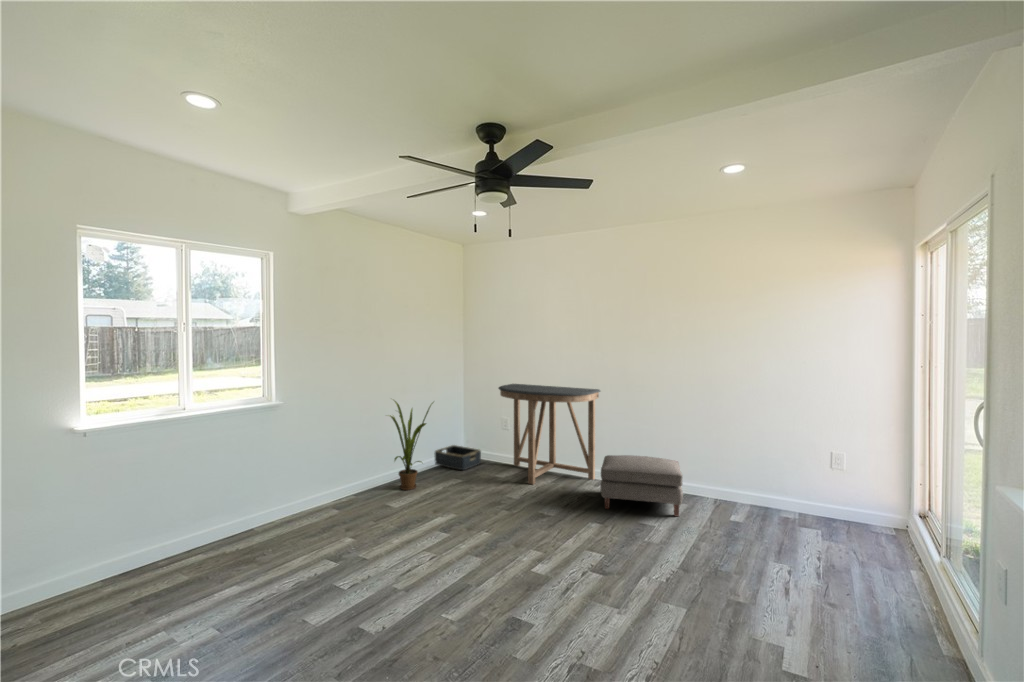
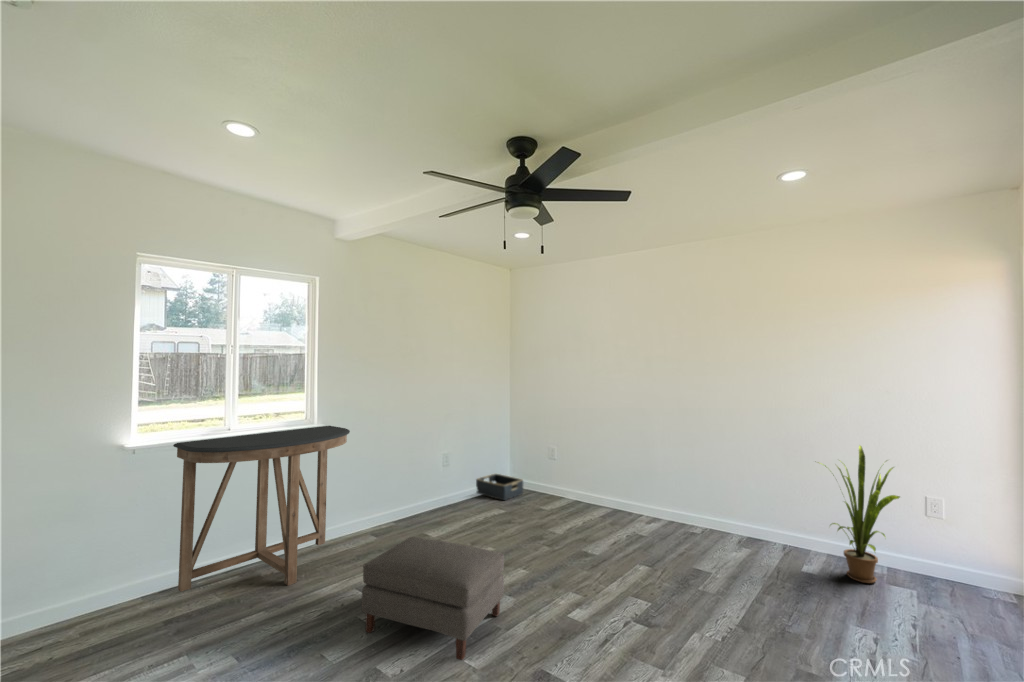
console table: present [499,384,600,484] -> present [173,426,350,592]
house plant: present [390,401,433,490] -> present [825,446,900,583]
ottoman: present [600,455,683,517] -> present [361,537,504,660]

